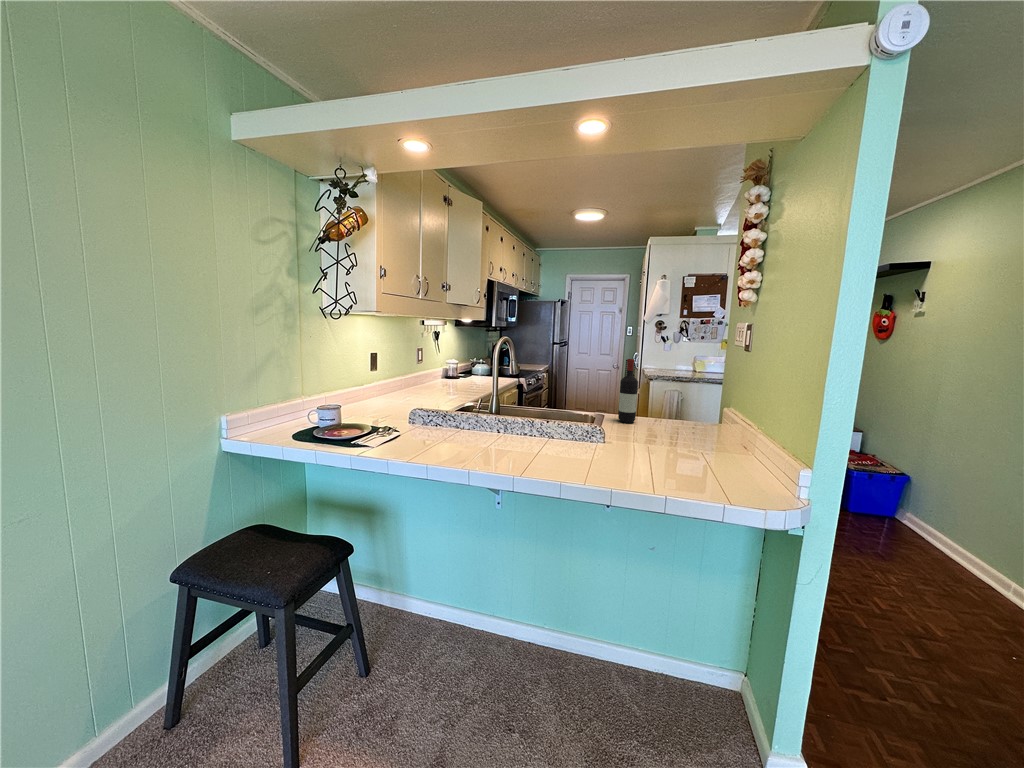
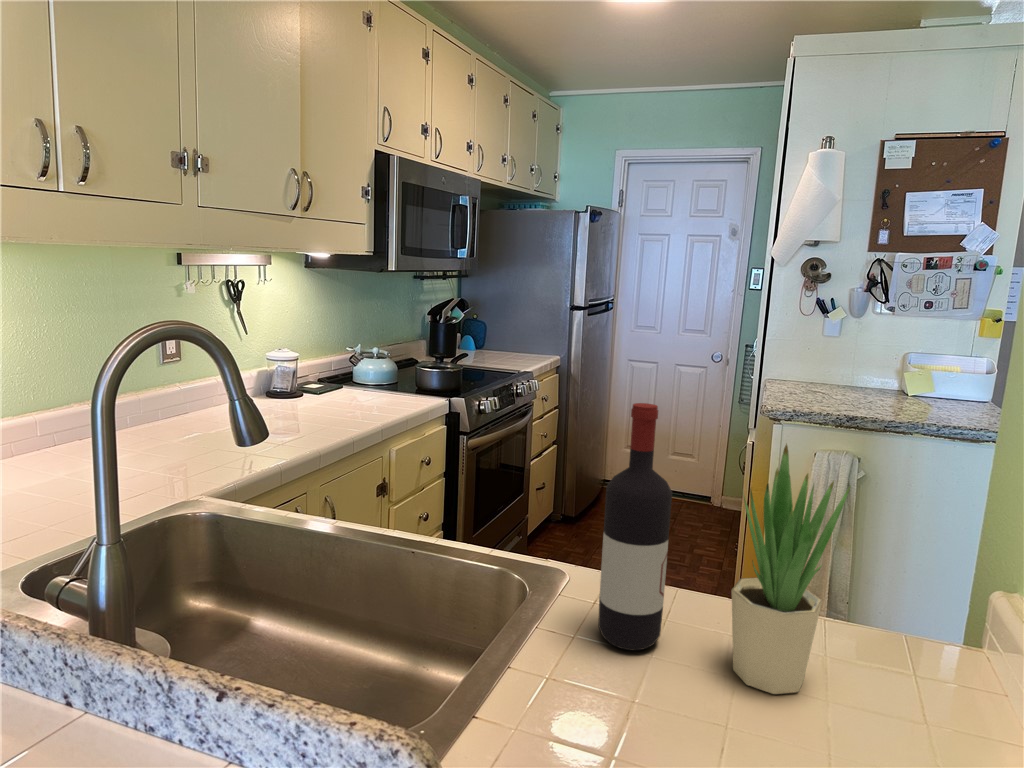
potted plant: none [654,366,683,428] -> present [731,444,850,694]

